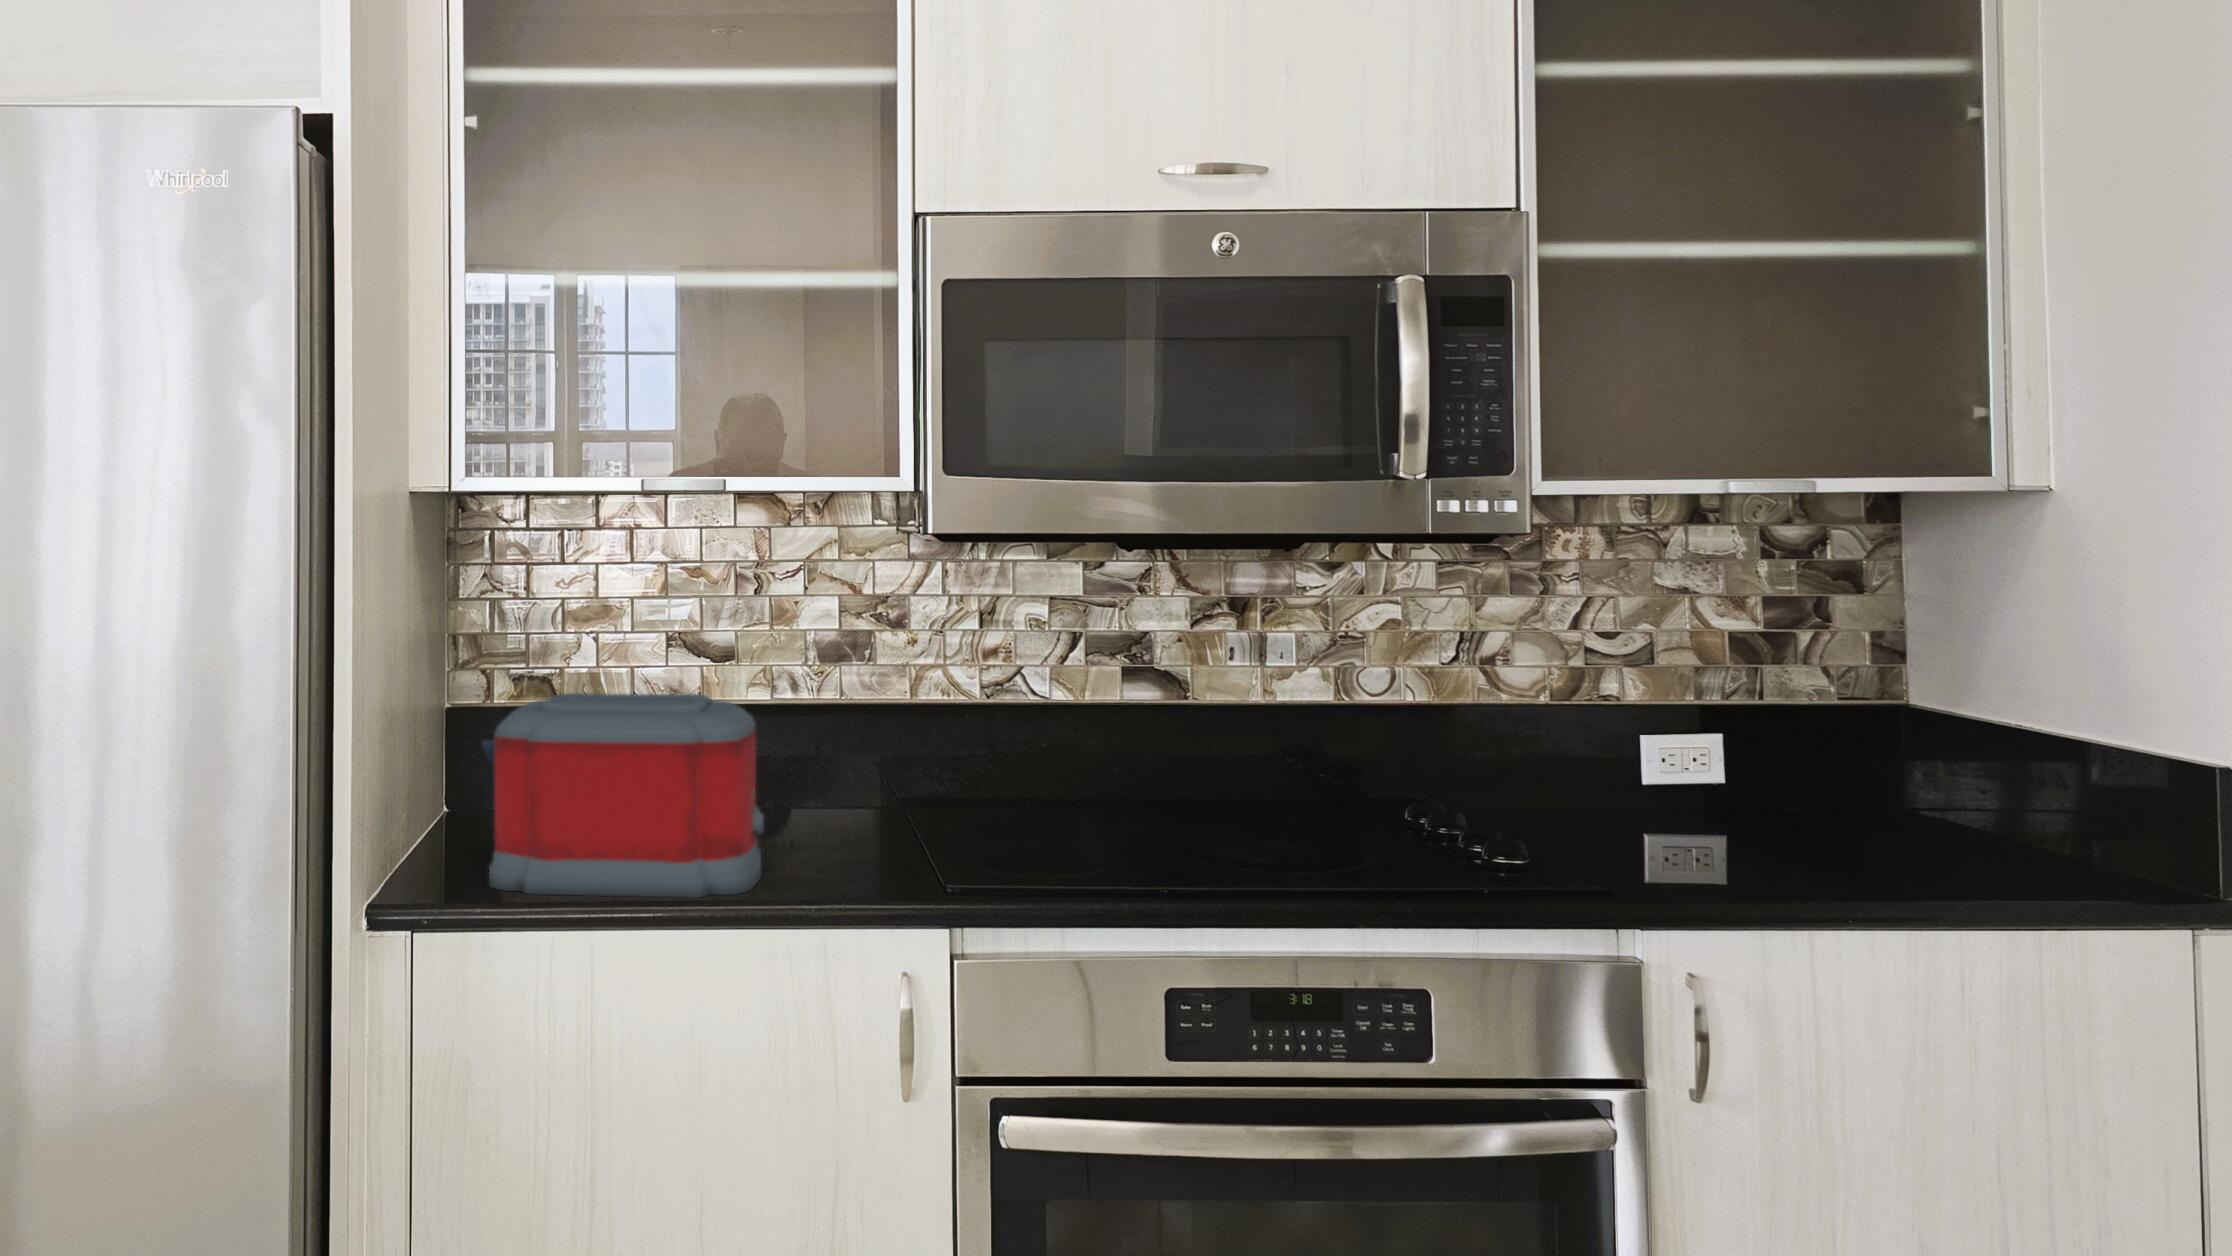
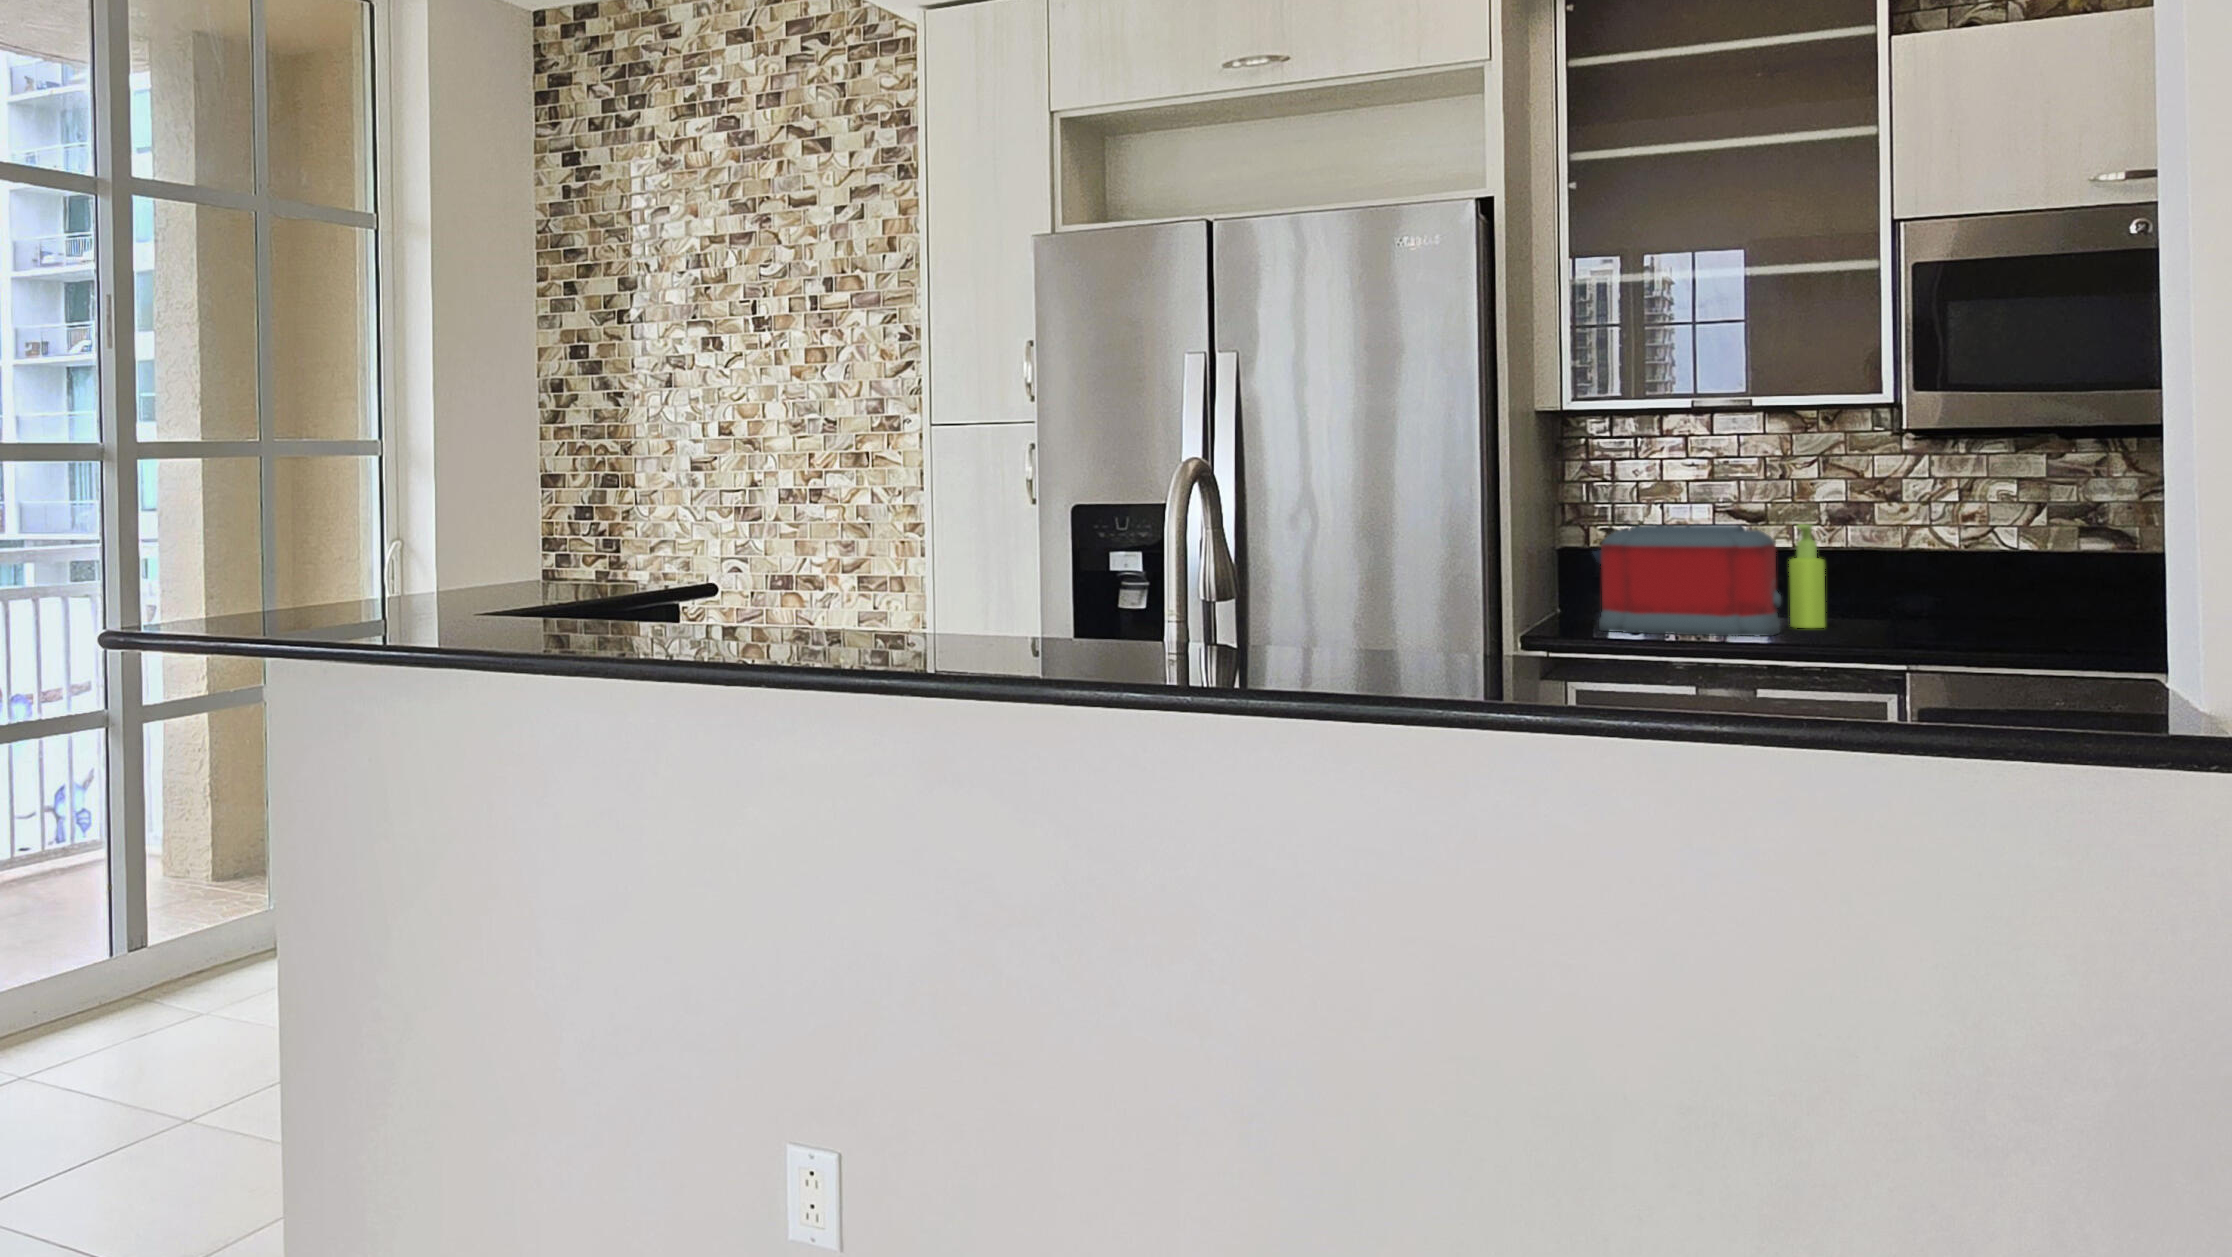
soap dispenser: none [771,680,820,848] -> present [1789,524,1826,628]

